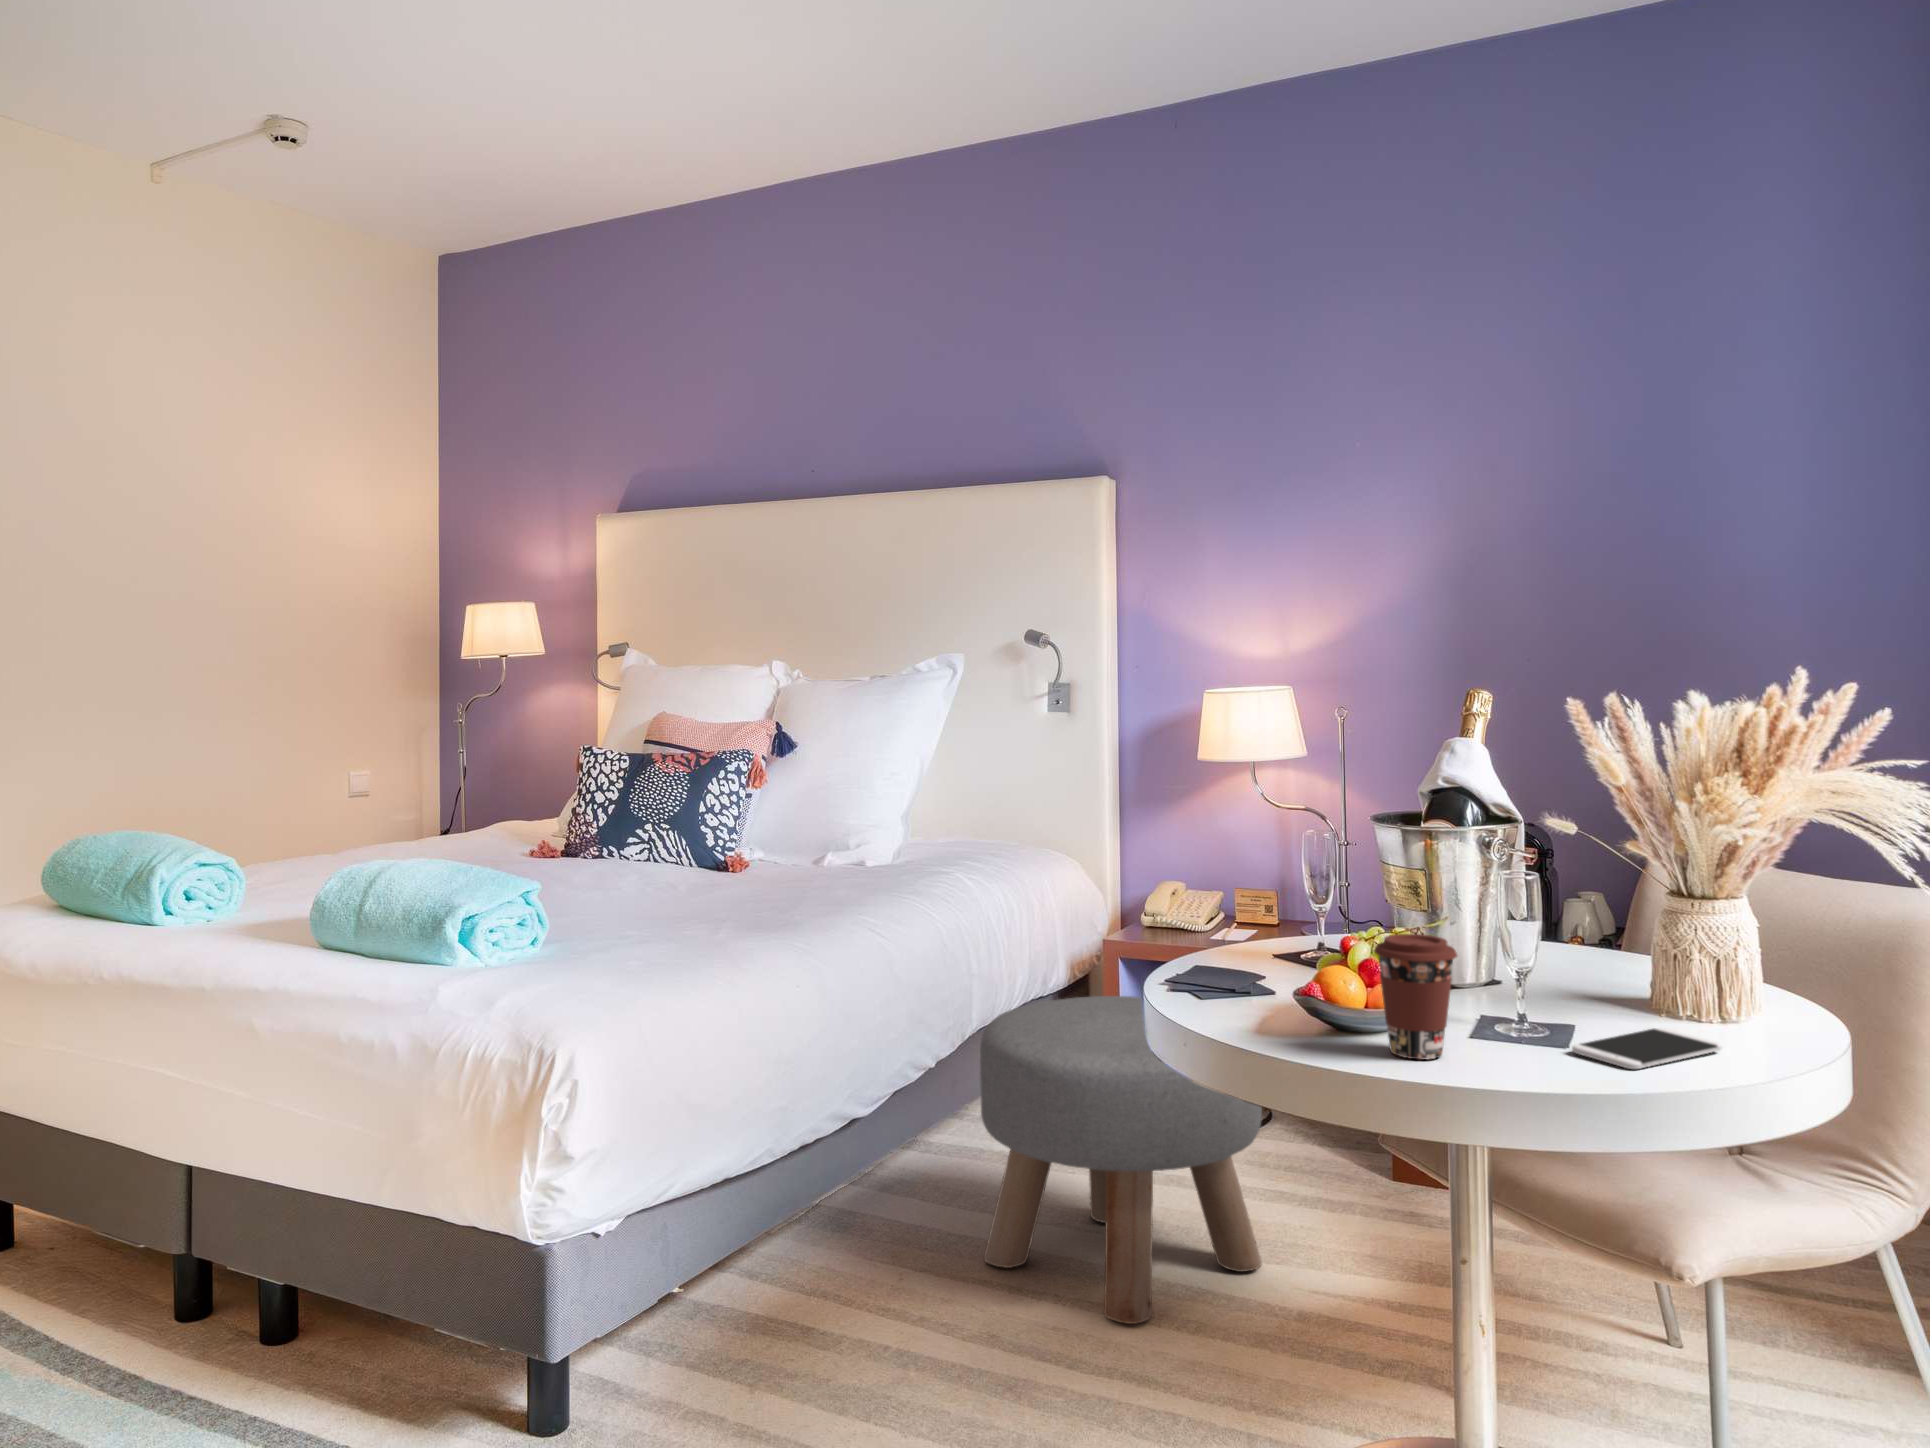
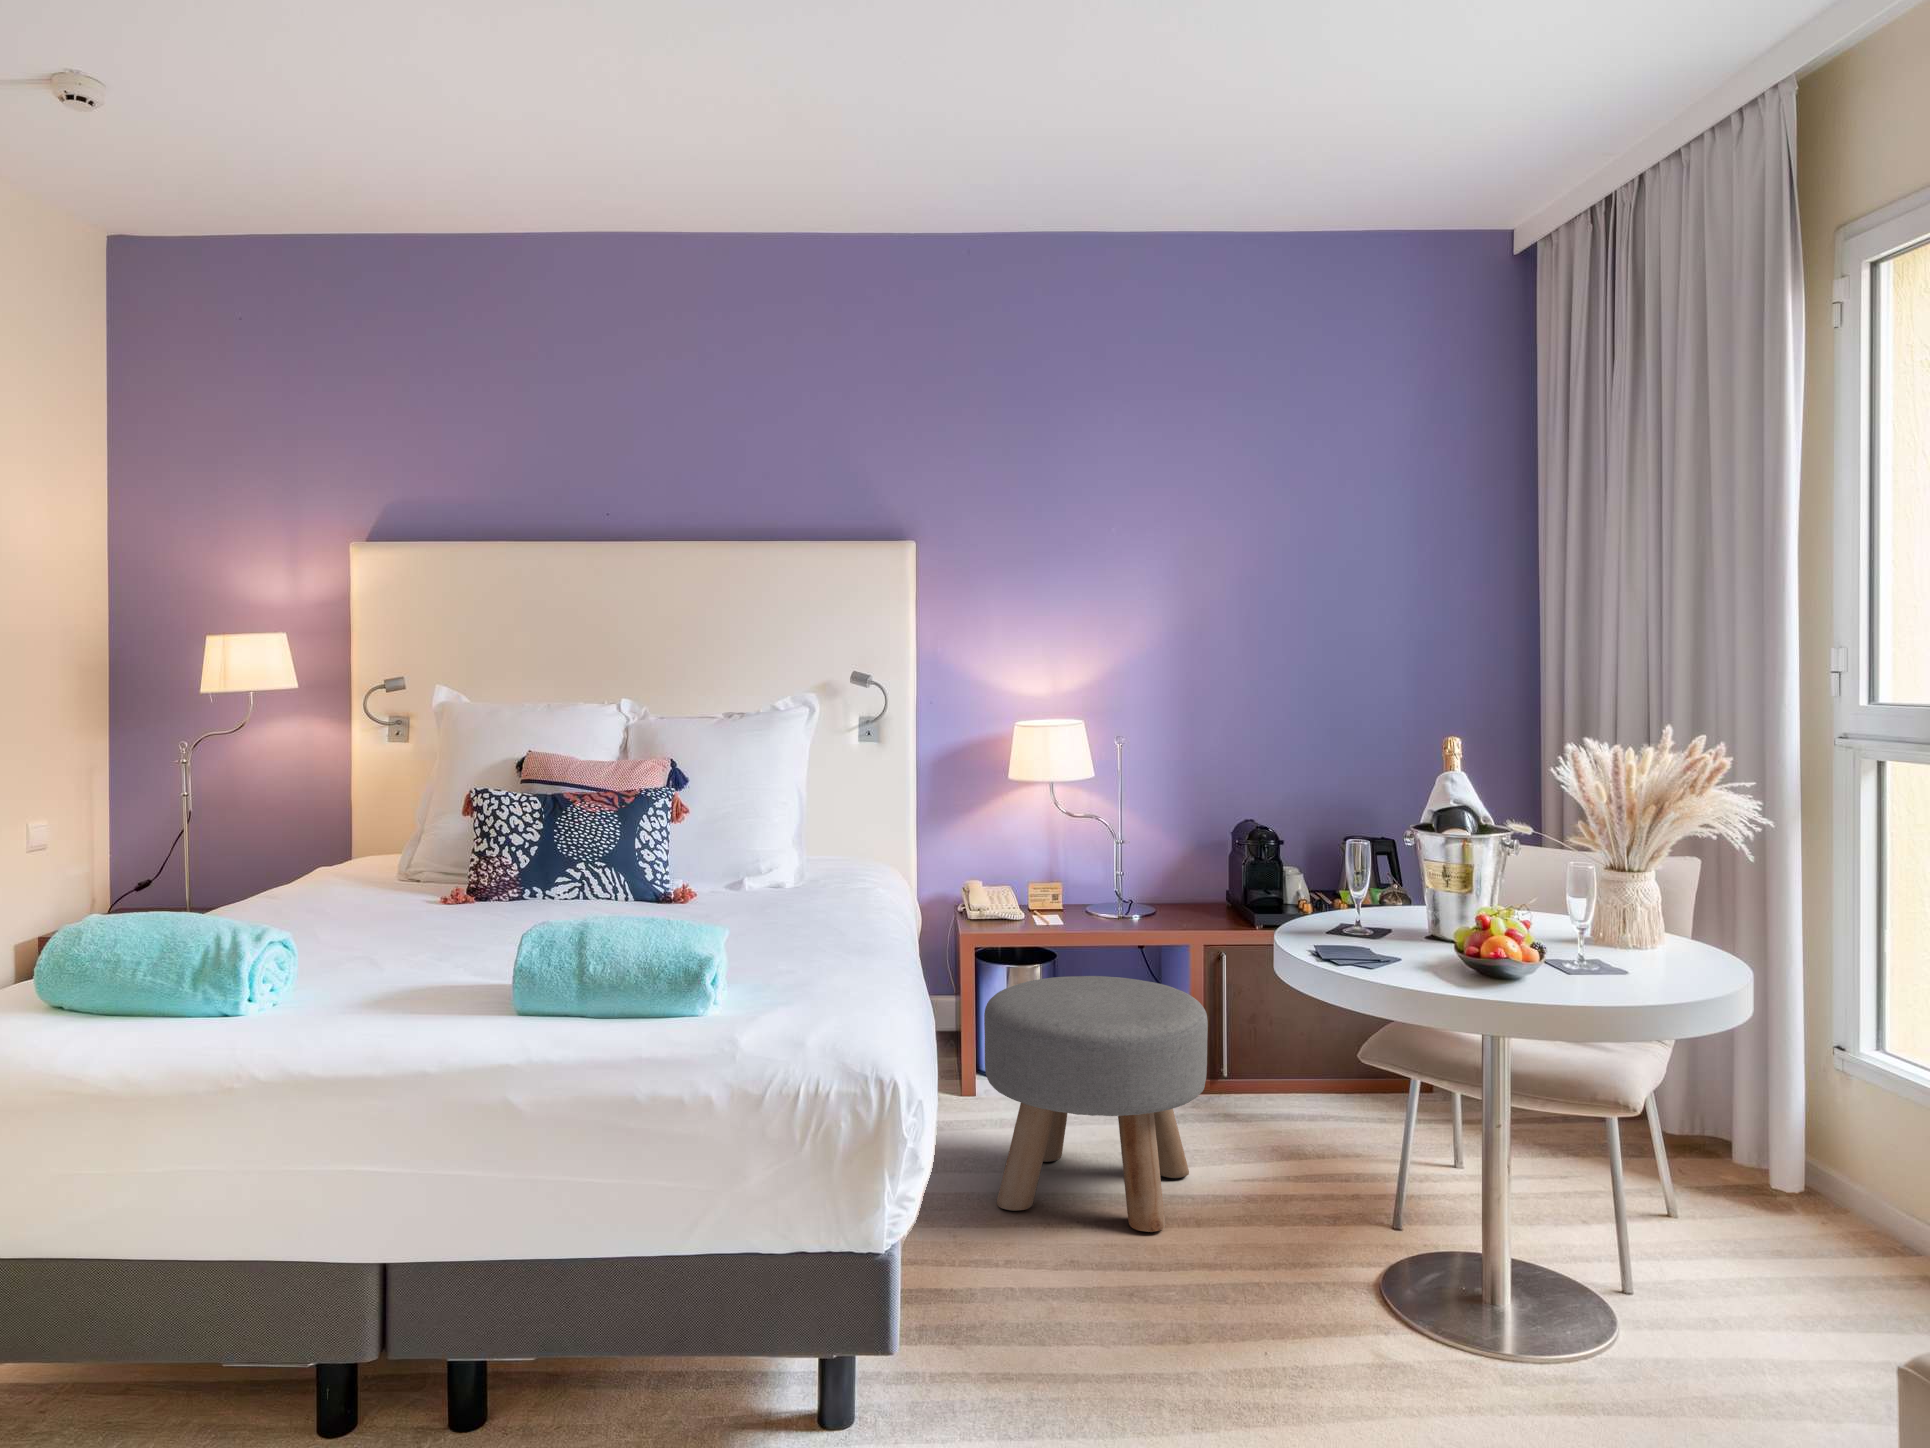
coffee cup: present [1374,934,1457,1059] -> none [1556,910,1615,993]
smartphone: present [1572,1028,1722,1069] -> none [1646,957,1703,984]

